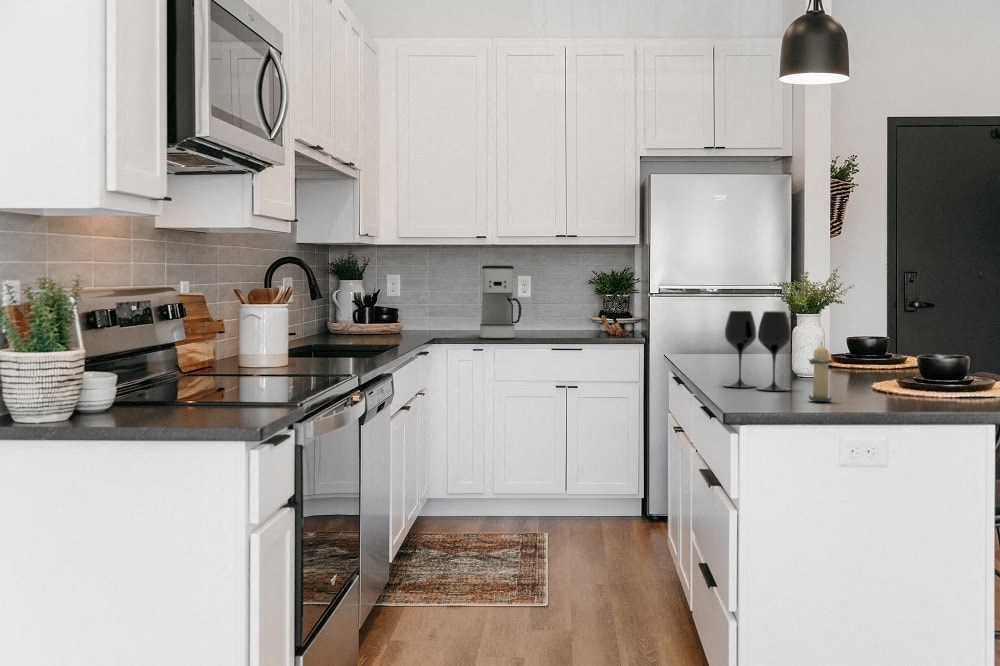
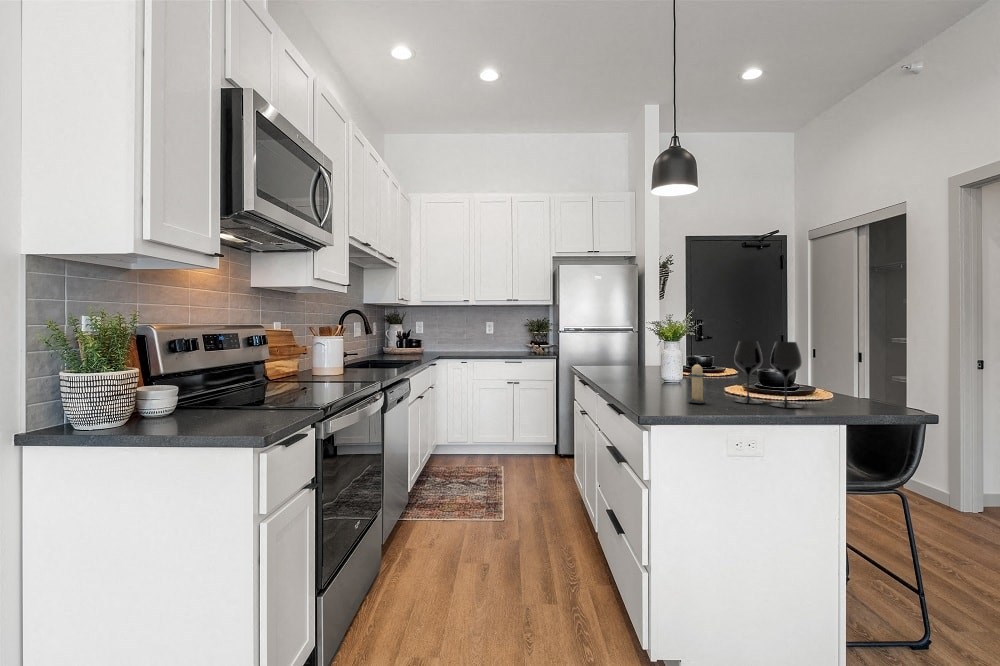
coffee maker: present [480,266,521,339] -> none [466,315,490,356]
wine glass: present [724,311,791,391] -> present [734,341,802,408]

